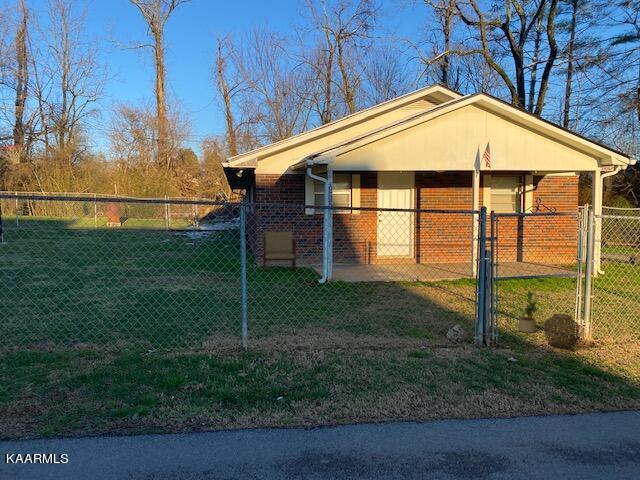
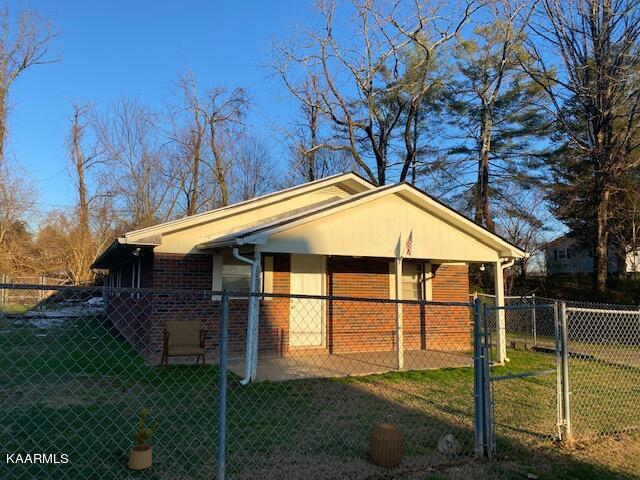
potted plant: present [518,292,538,333] -> present [128,409,159,469]
woven basket: present [545,314,579,349] -> present [369,423,405,467]

